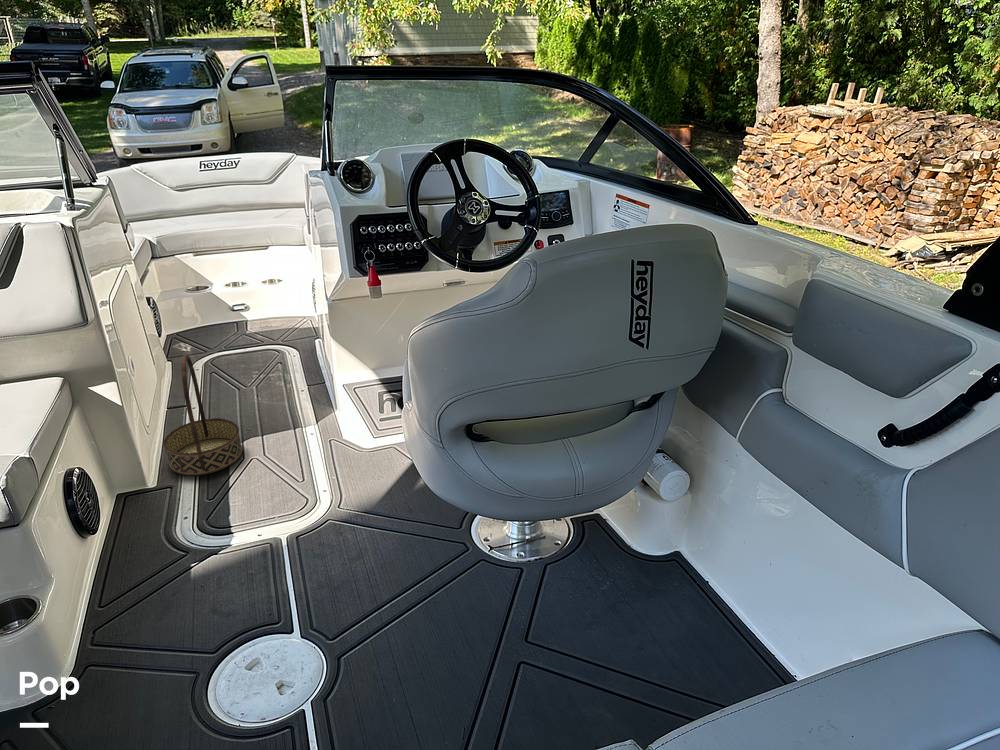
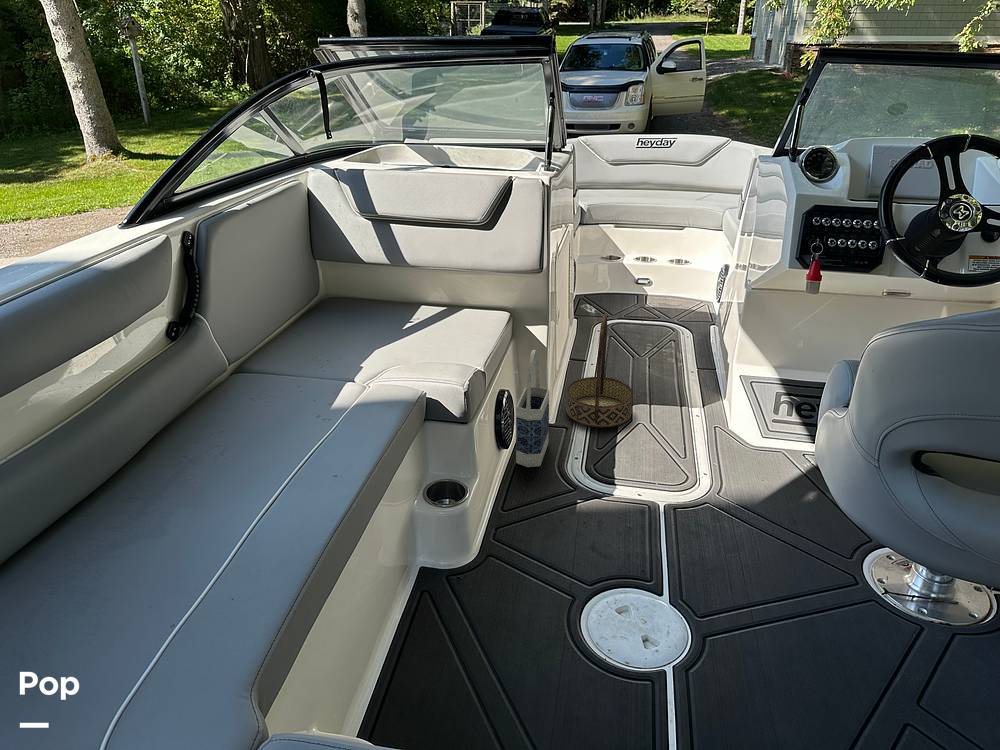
bag: none [94,412,151,542] -> present [516,350,550,467]

